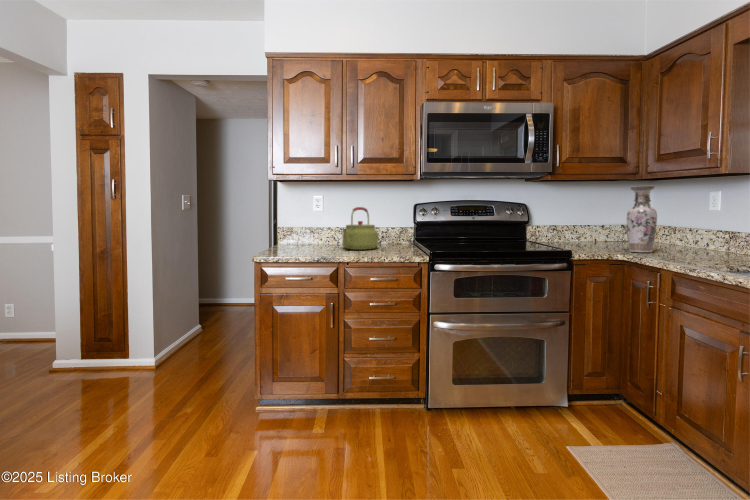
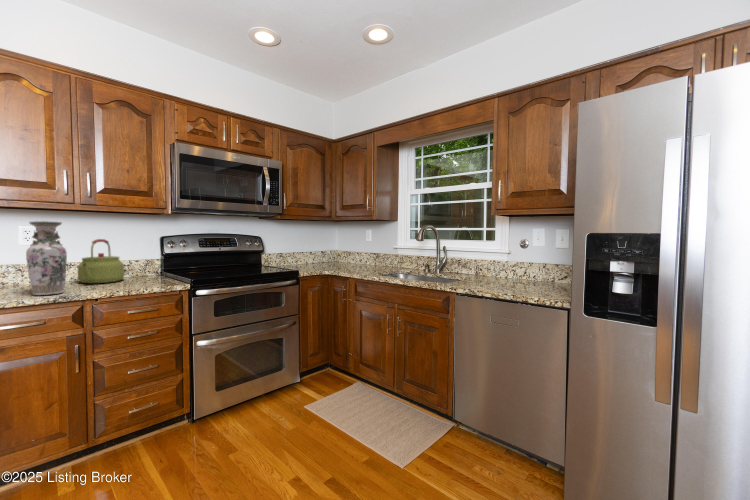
vase: present [627,186,657,252] -> present [26,221,67,295]

